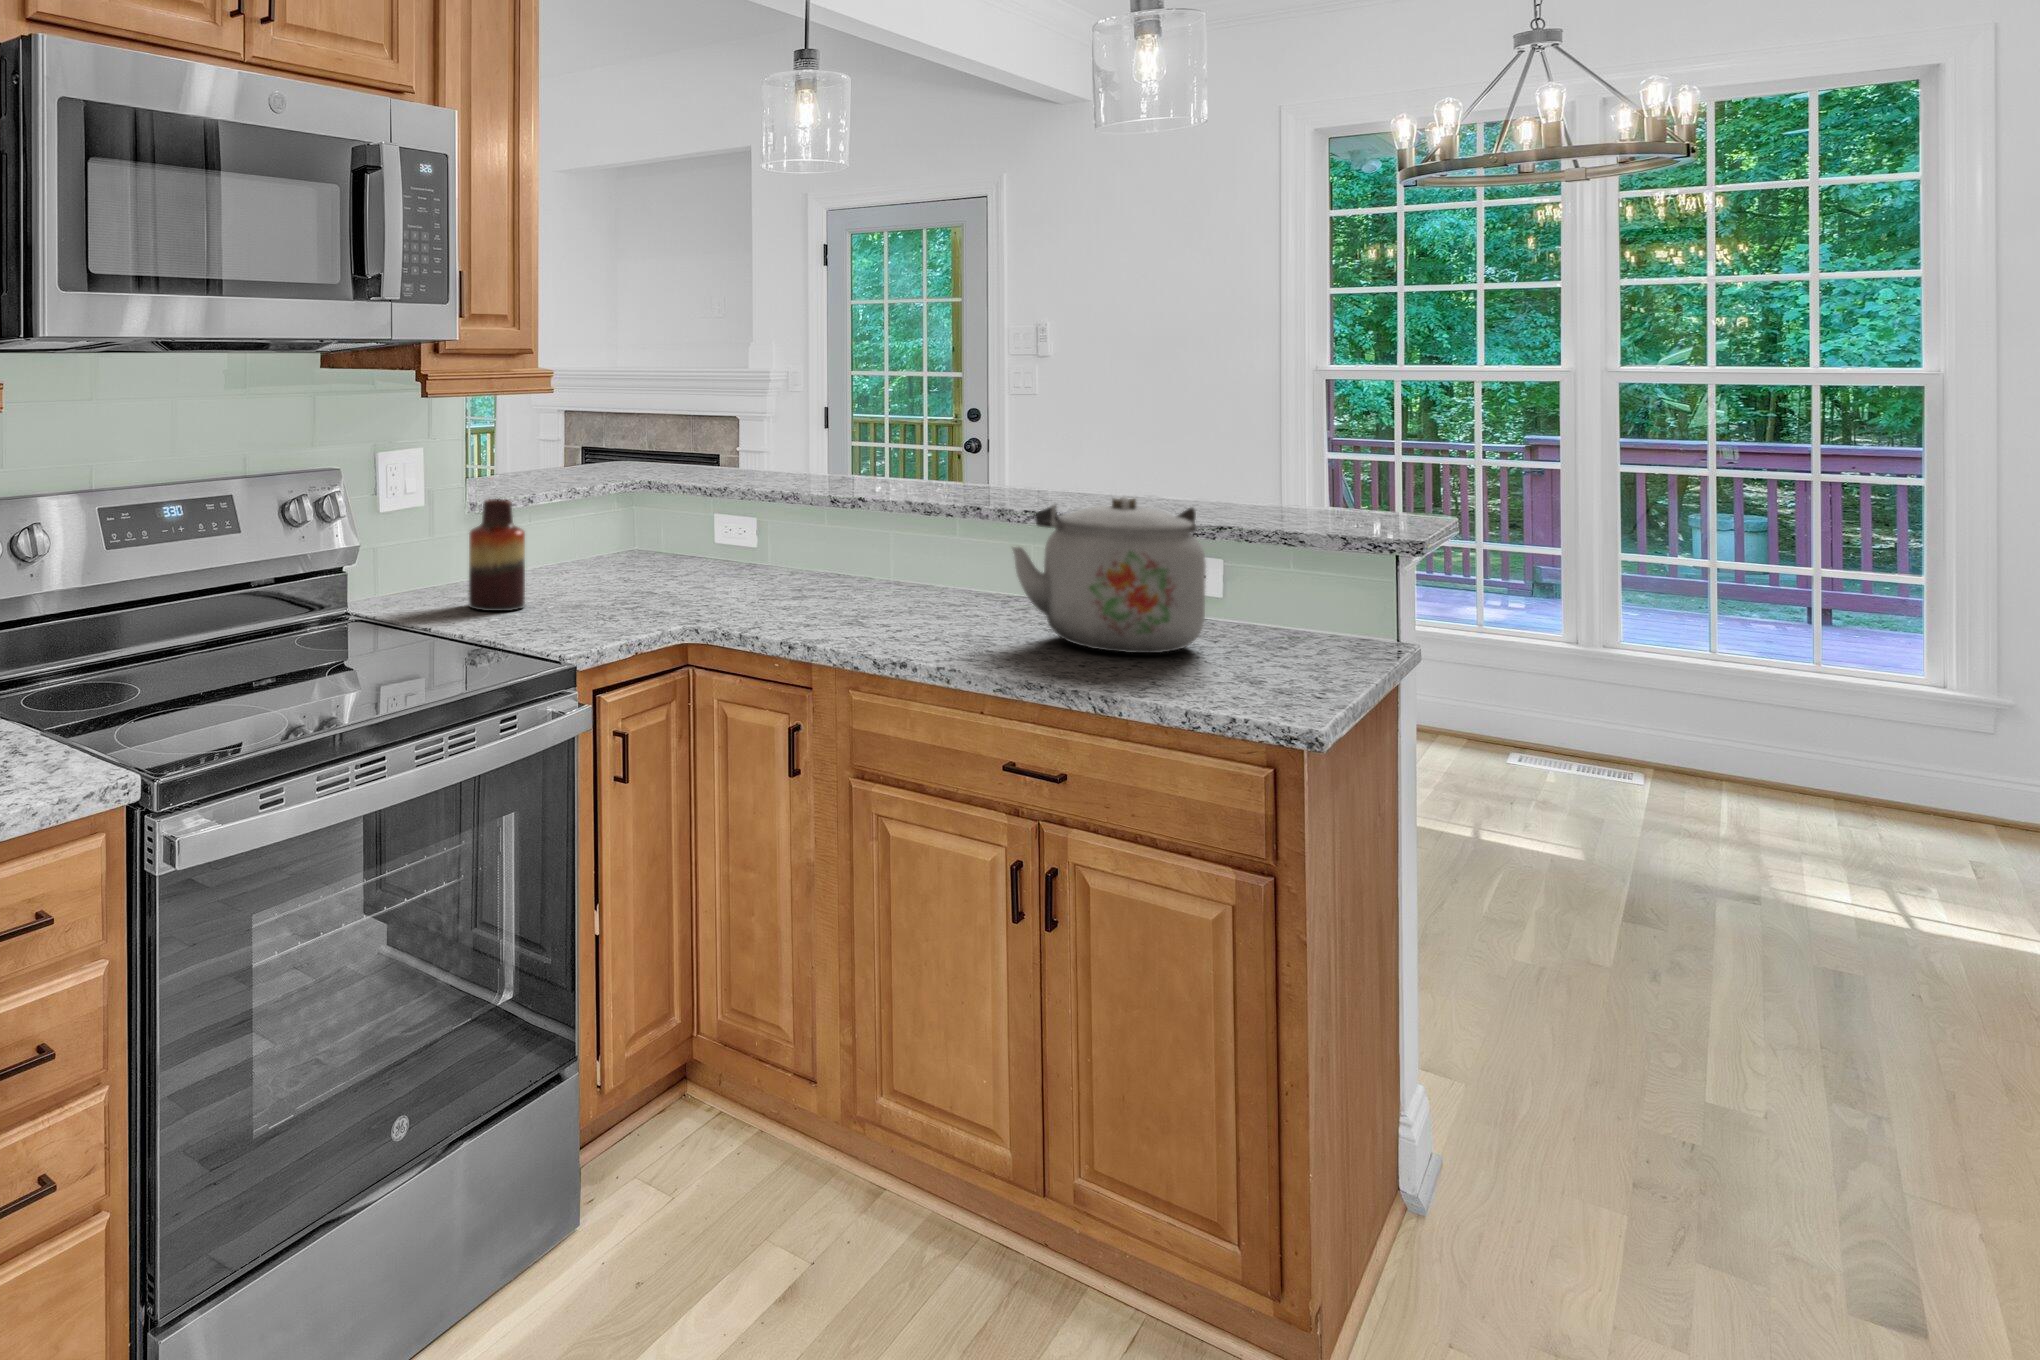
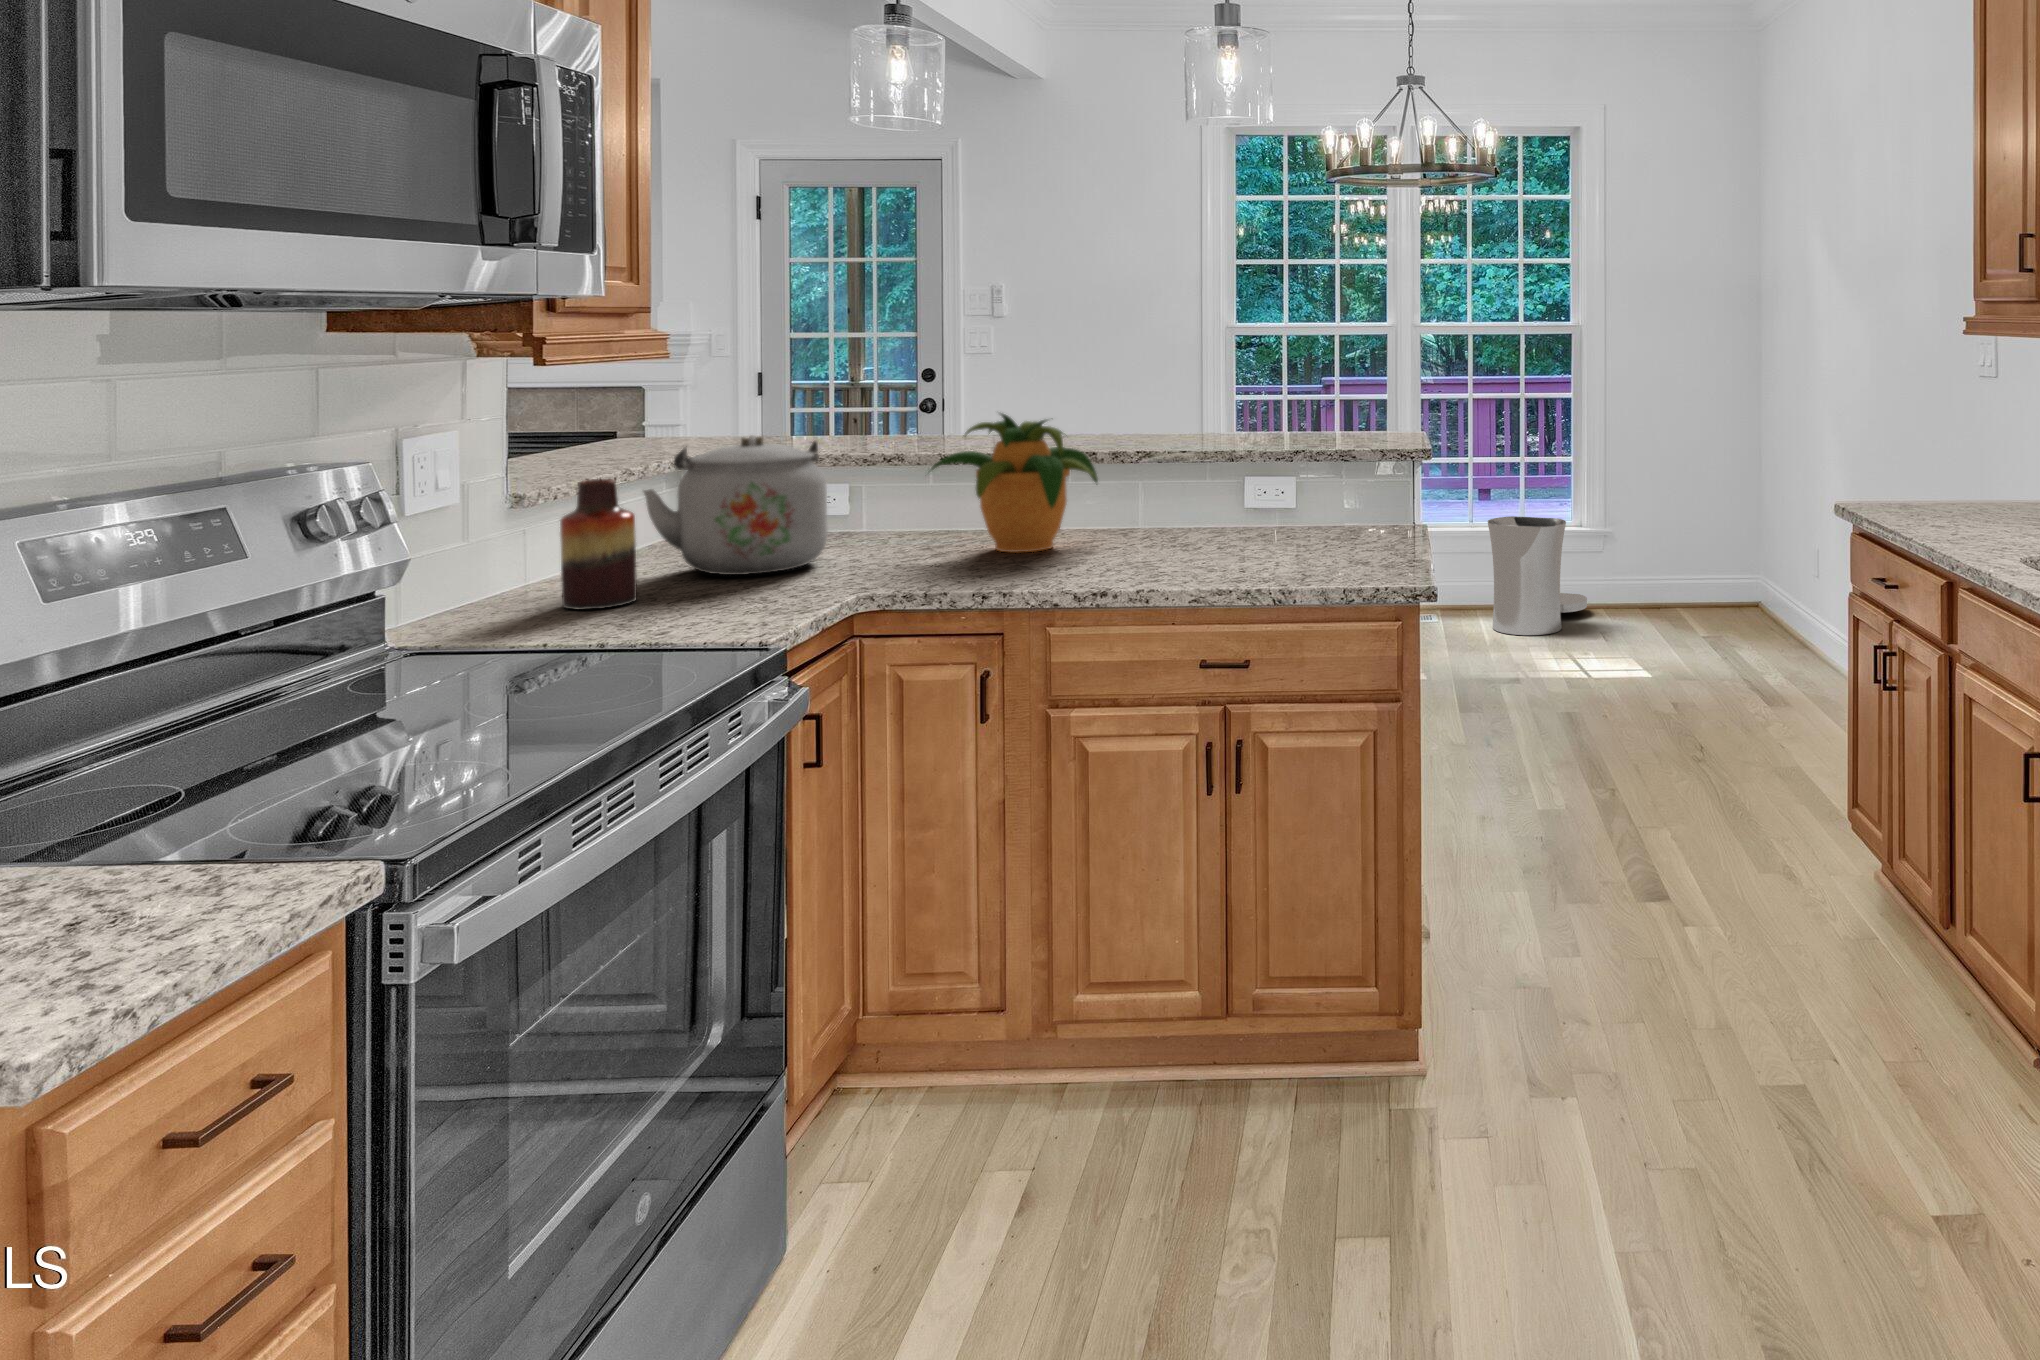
potted plant: none [798,461,979,610] -> present [931,414,1098,552]
kettle: present [1012,497,1206,653] -> present [643,435,828,575]
trash can: none [1684,646,1872,820] -> present [1488,516,1587,635]

